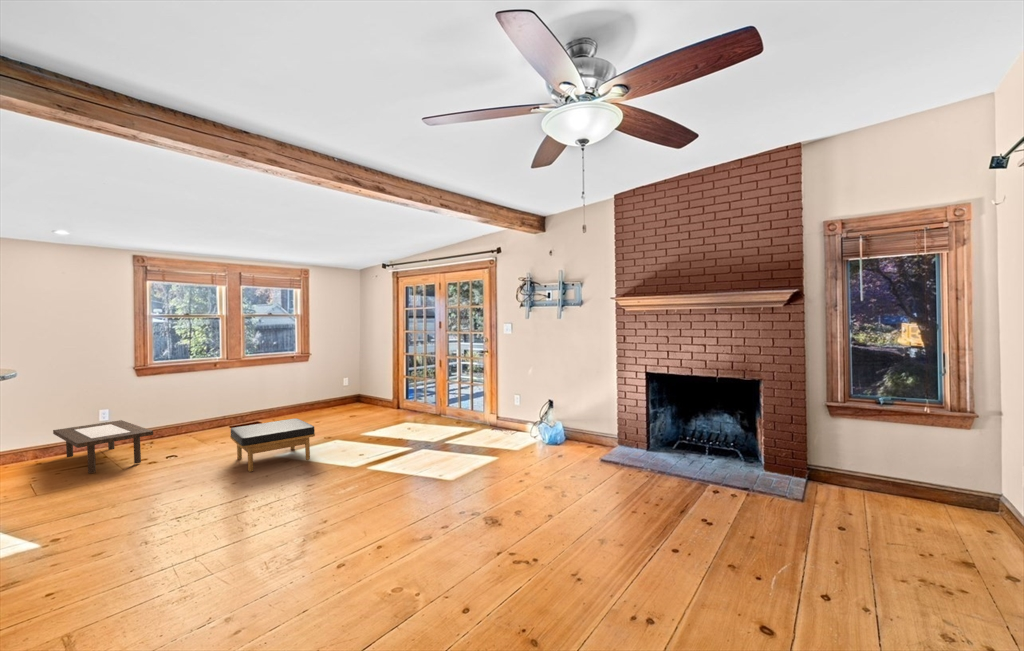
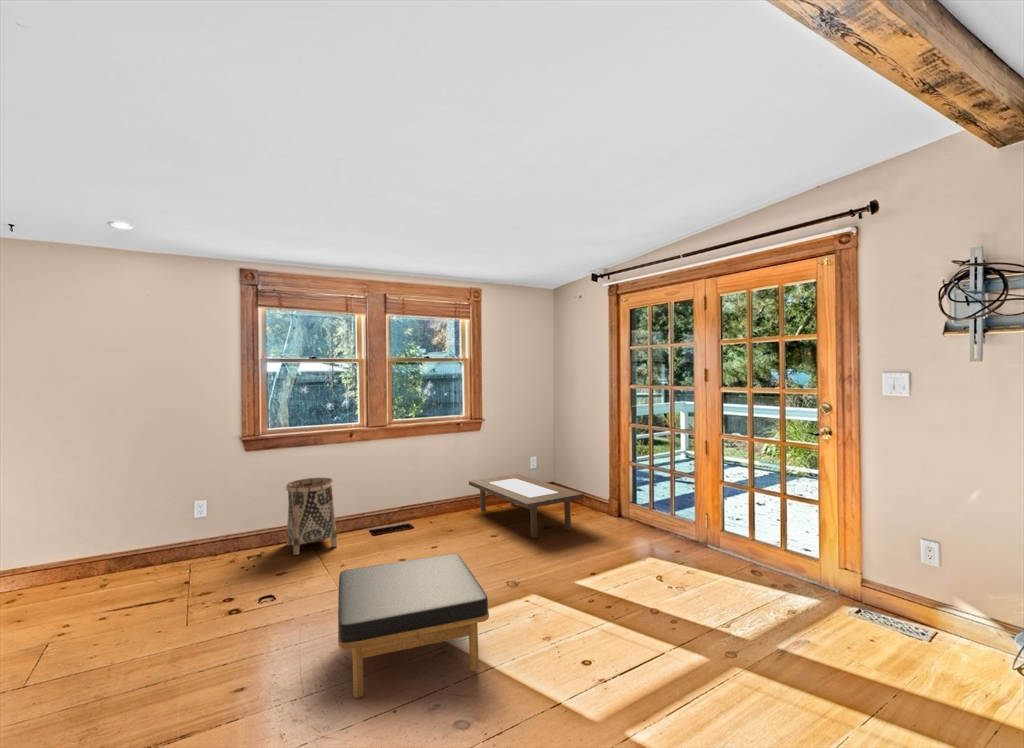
basket: none [170,393,209,440] -> present [286,478,337,555]
coffee table: present [53,420,153,473] -> present [469,474,584,538]

